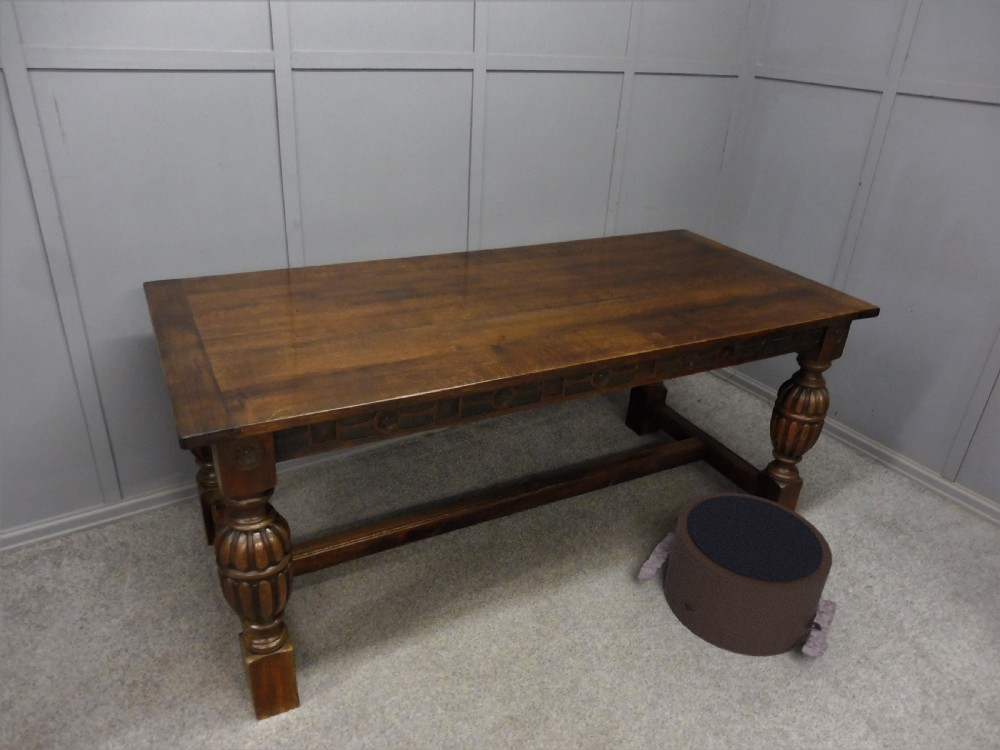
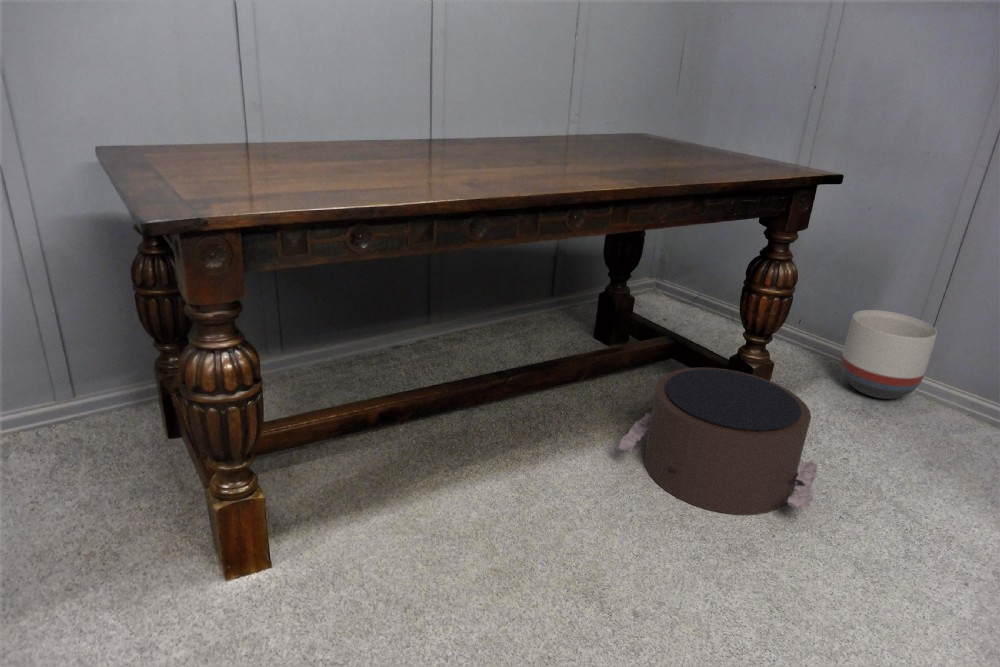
planter: none [875,417,977,511] -> present [841,310,937,399]

